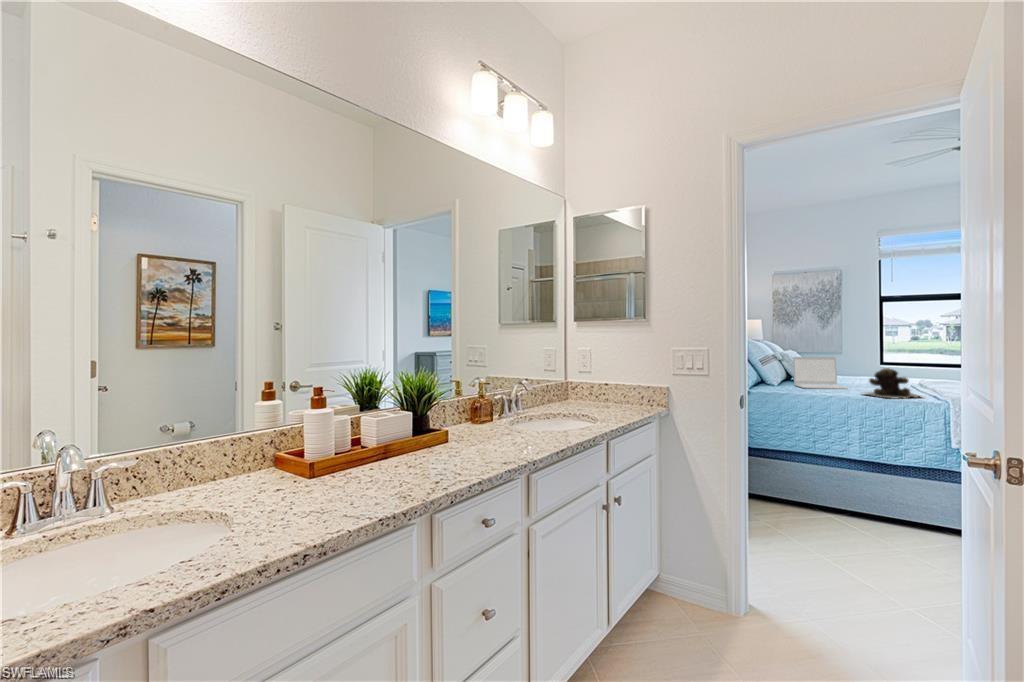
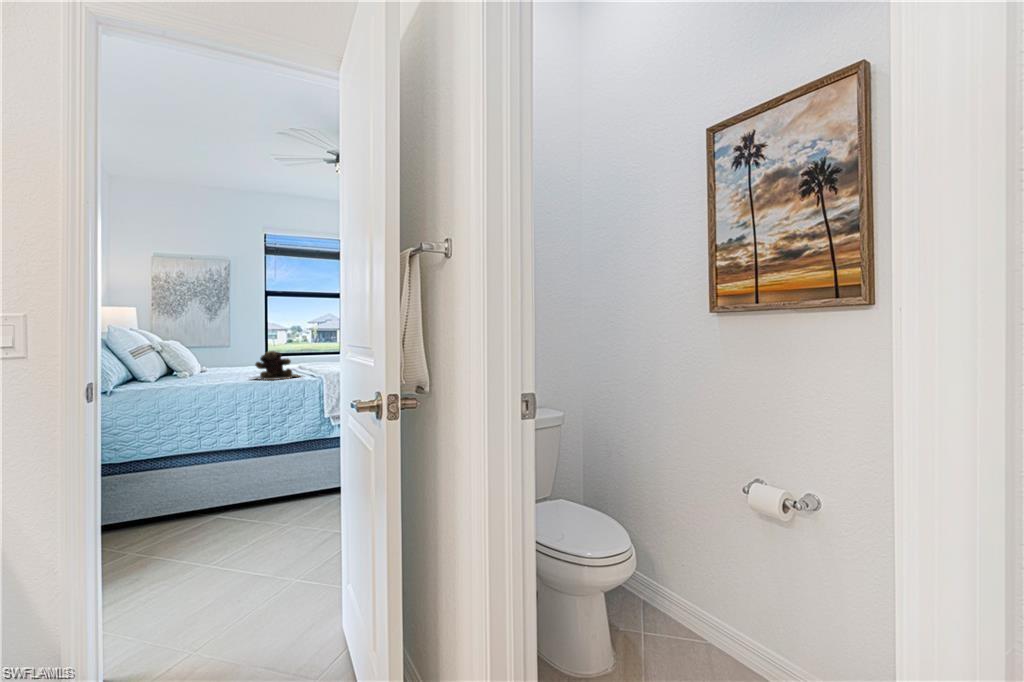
laptop: present [793,357,847,389] -> none [174,345,236,380]

